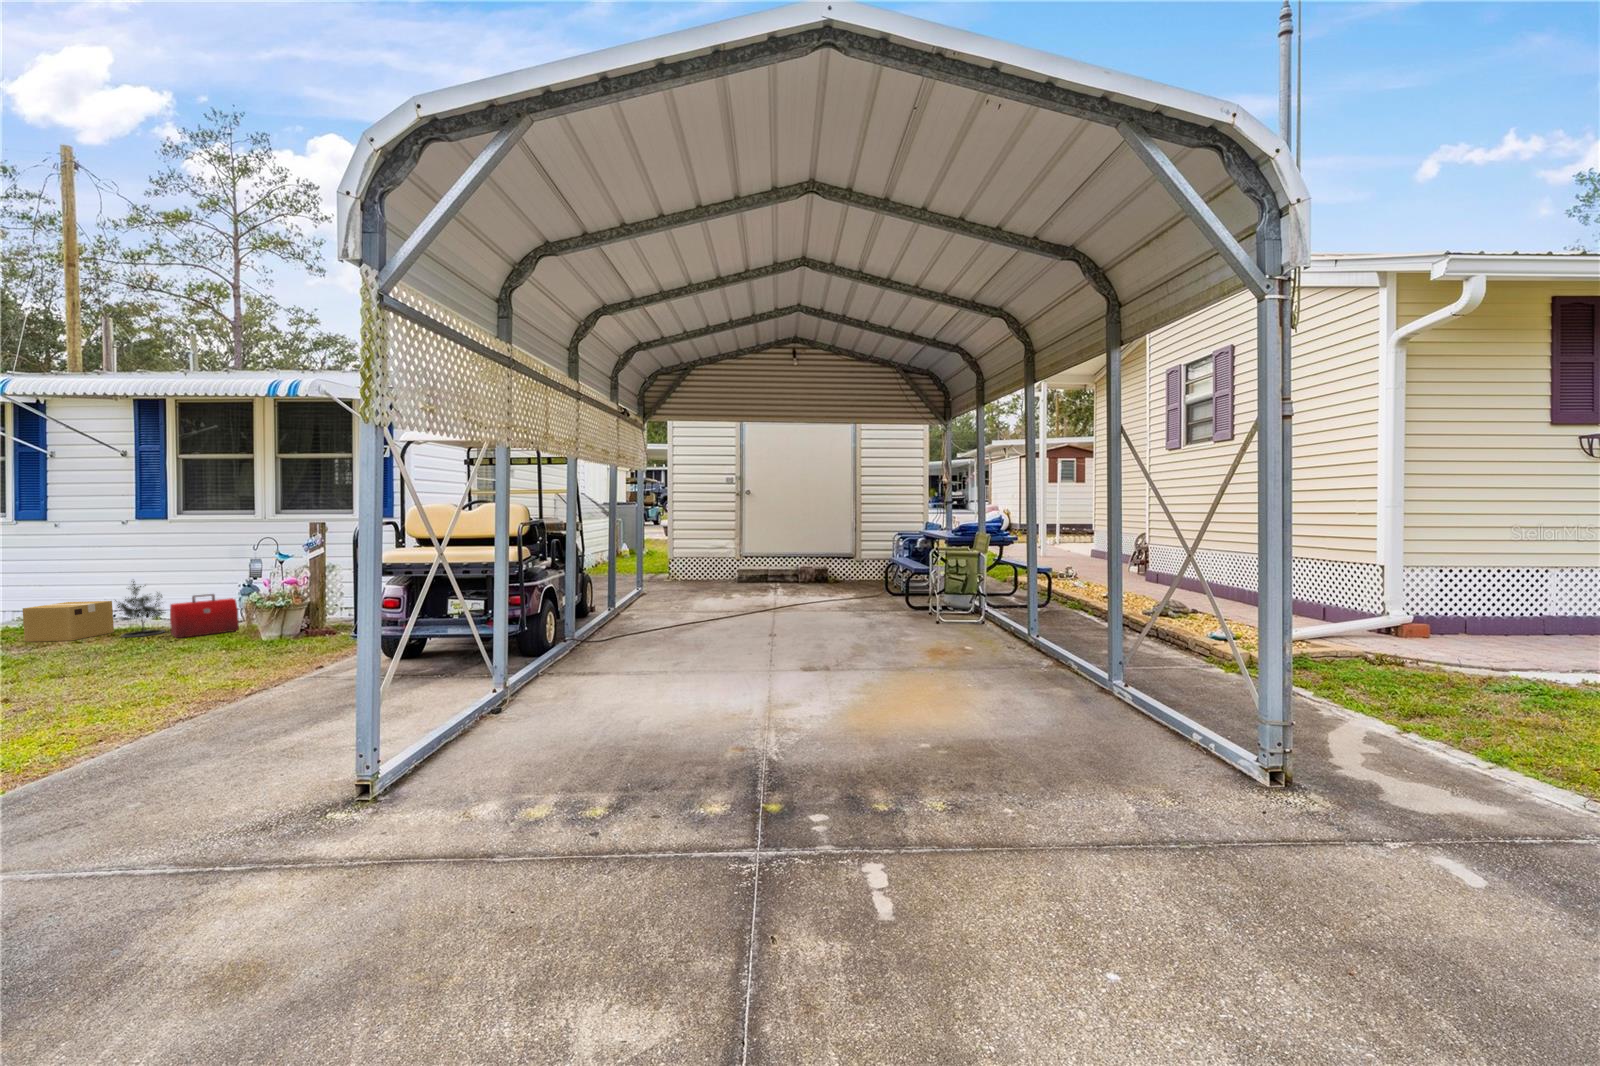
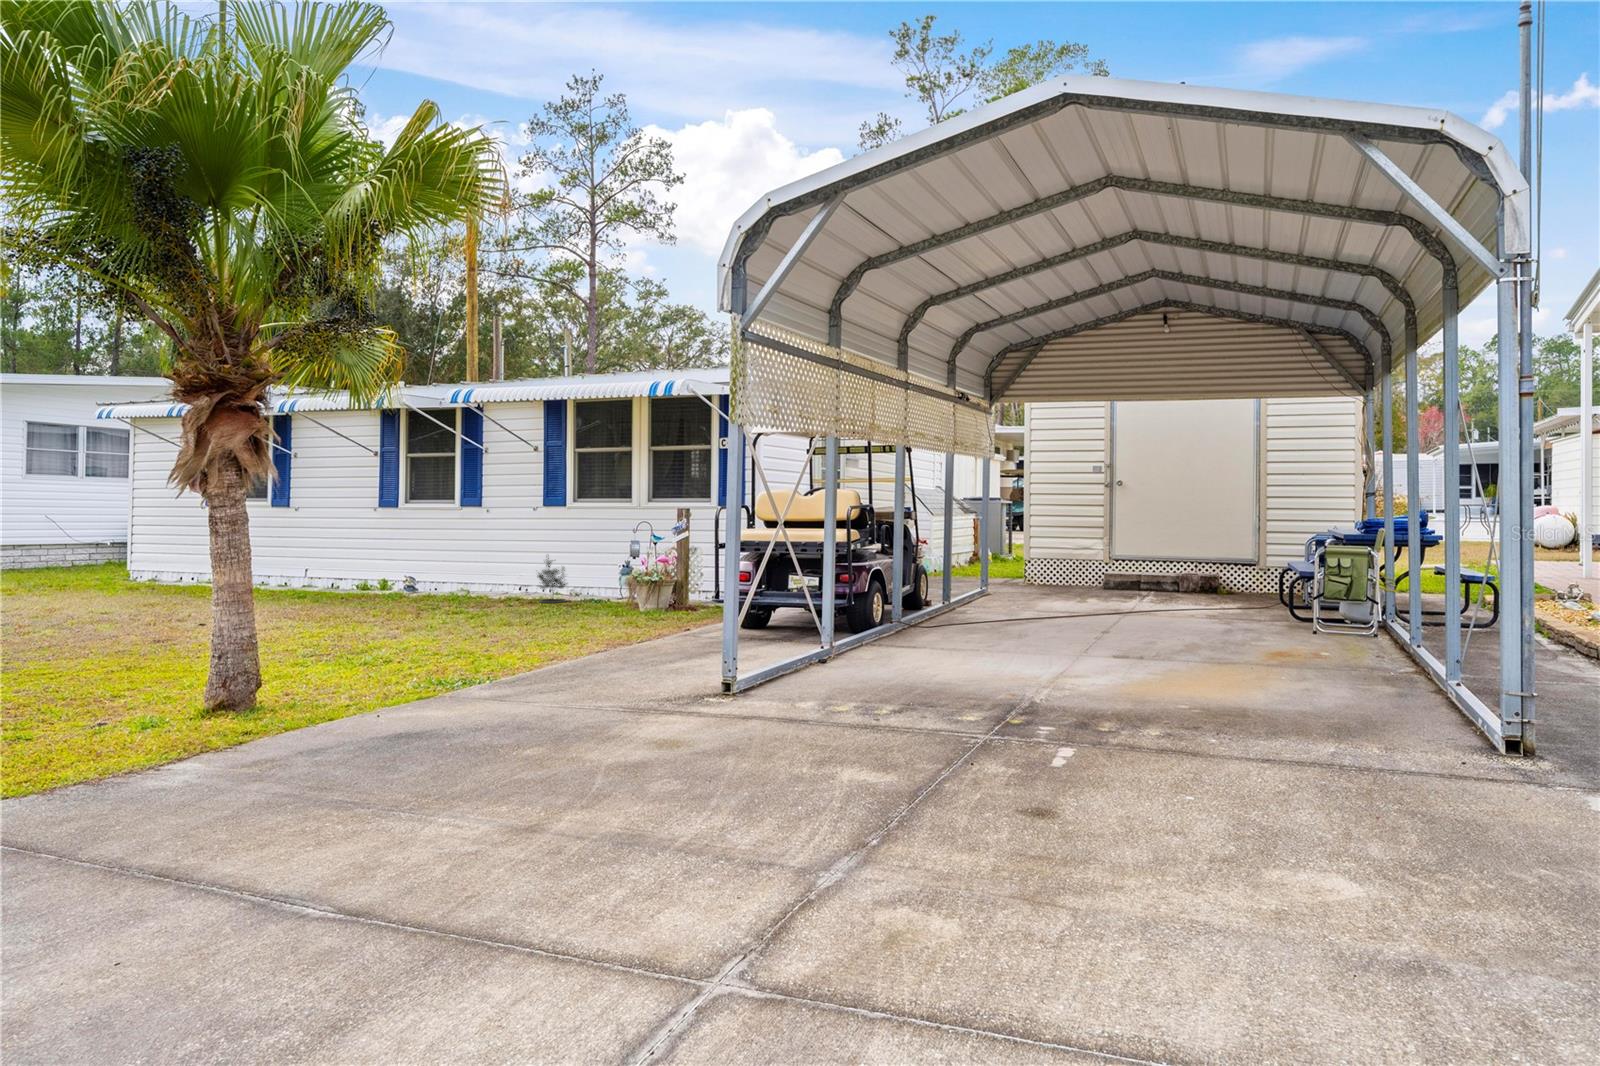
toolbox: present [170,594,239,638] -> none [572,569,619,606]
cardboard box: present [23,601,114,642] -> none [479,572,532,603]

